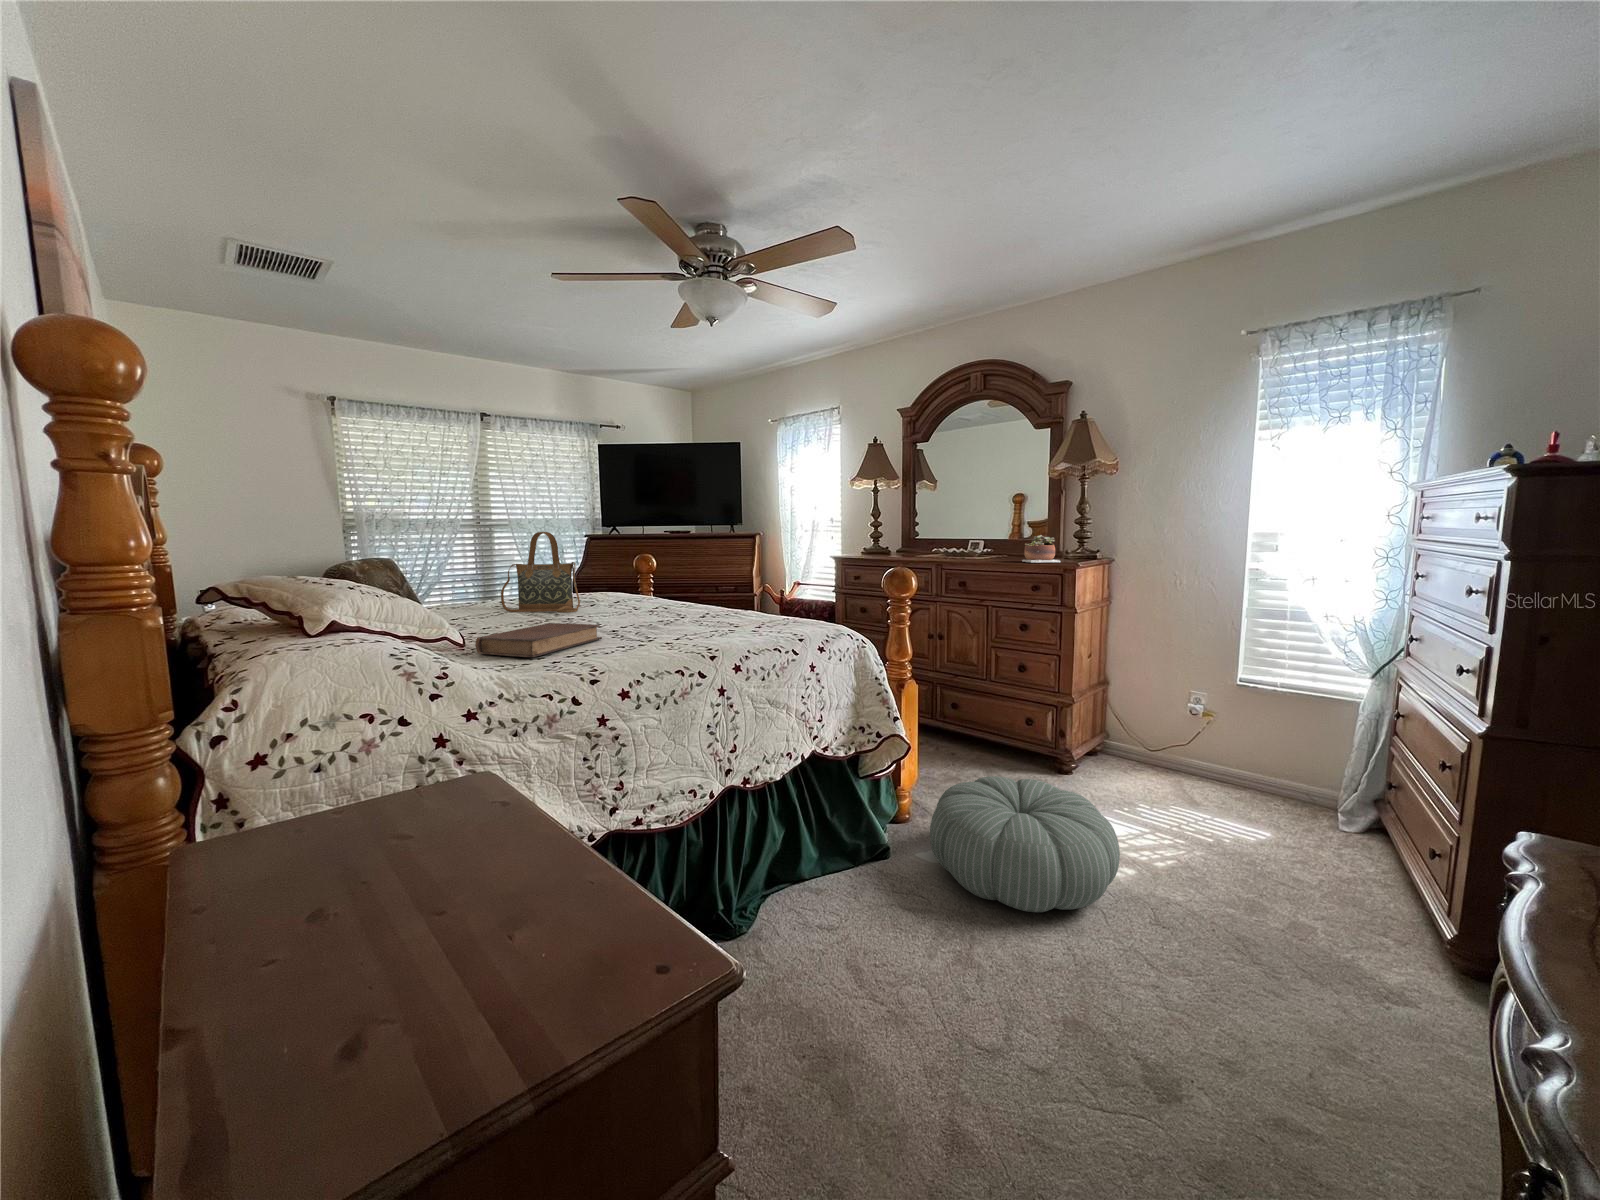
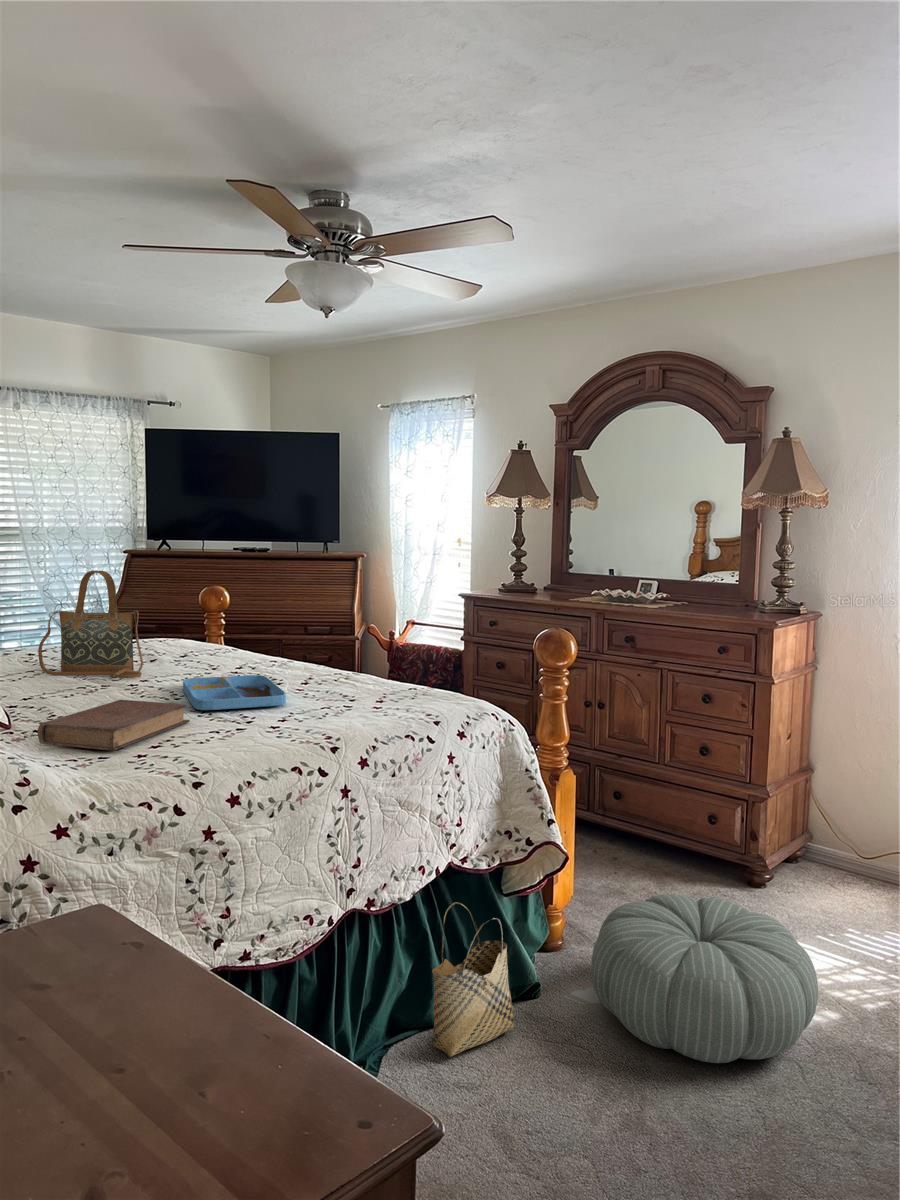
succulent plant: present [1022,535,1060,563] -> none [706,583,756,619]
tray: none [606,609,682,631] -> present [183,675,286,710]
woven basket: none [798,781,867,905] -> present [432,902,514,1057]

